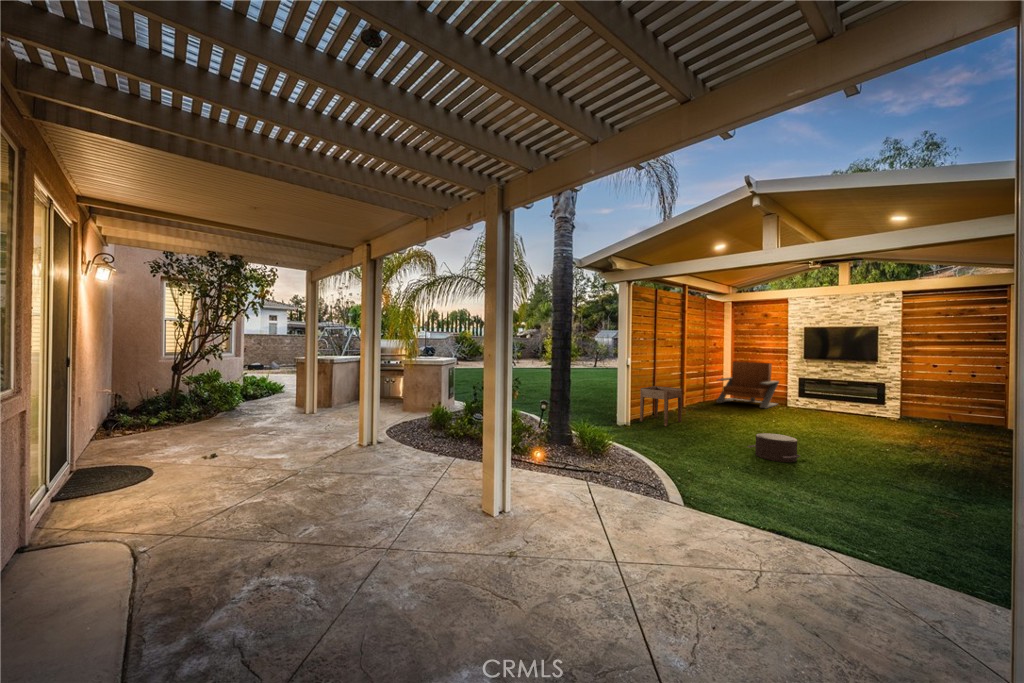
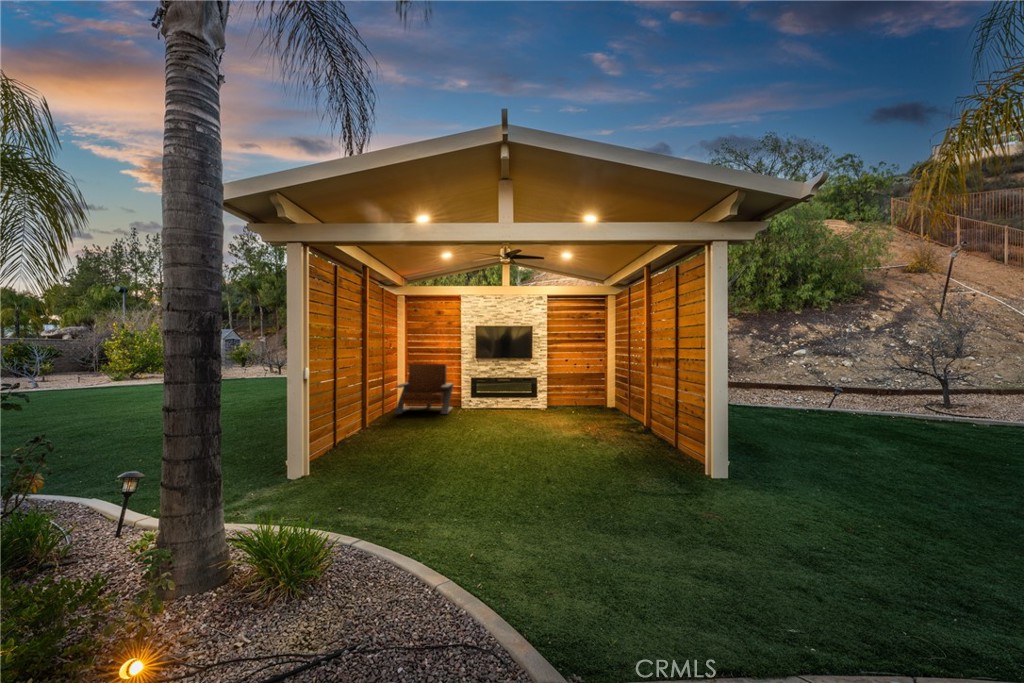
side table: present [640,386,682,426] -> none [320,405,376,461]
pouf: present [747,433,800,462] -> none [479,449,534,484]

